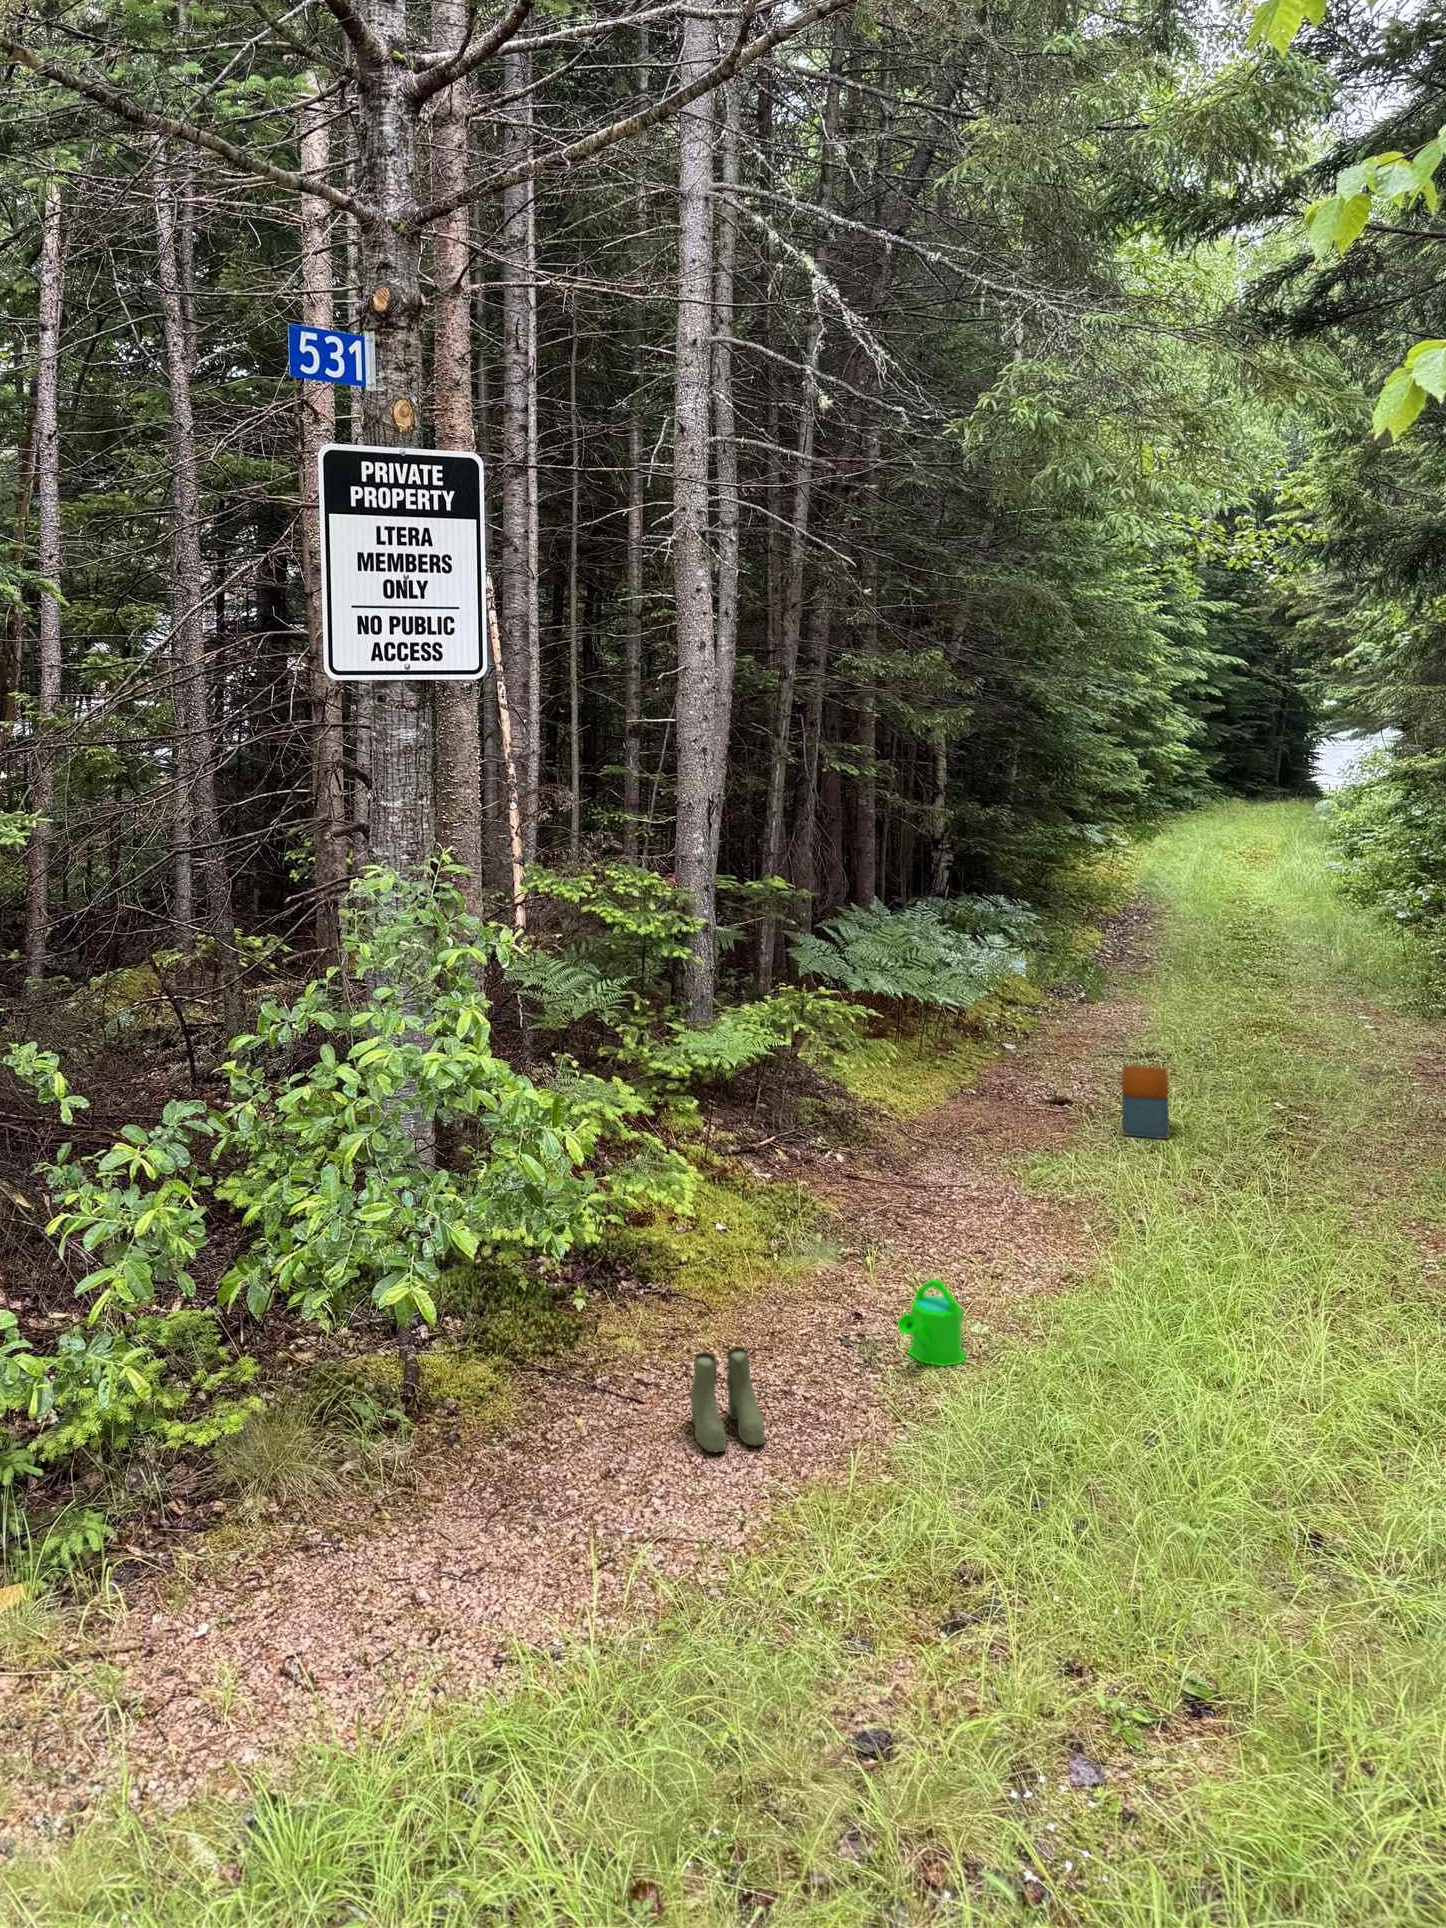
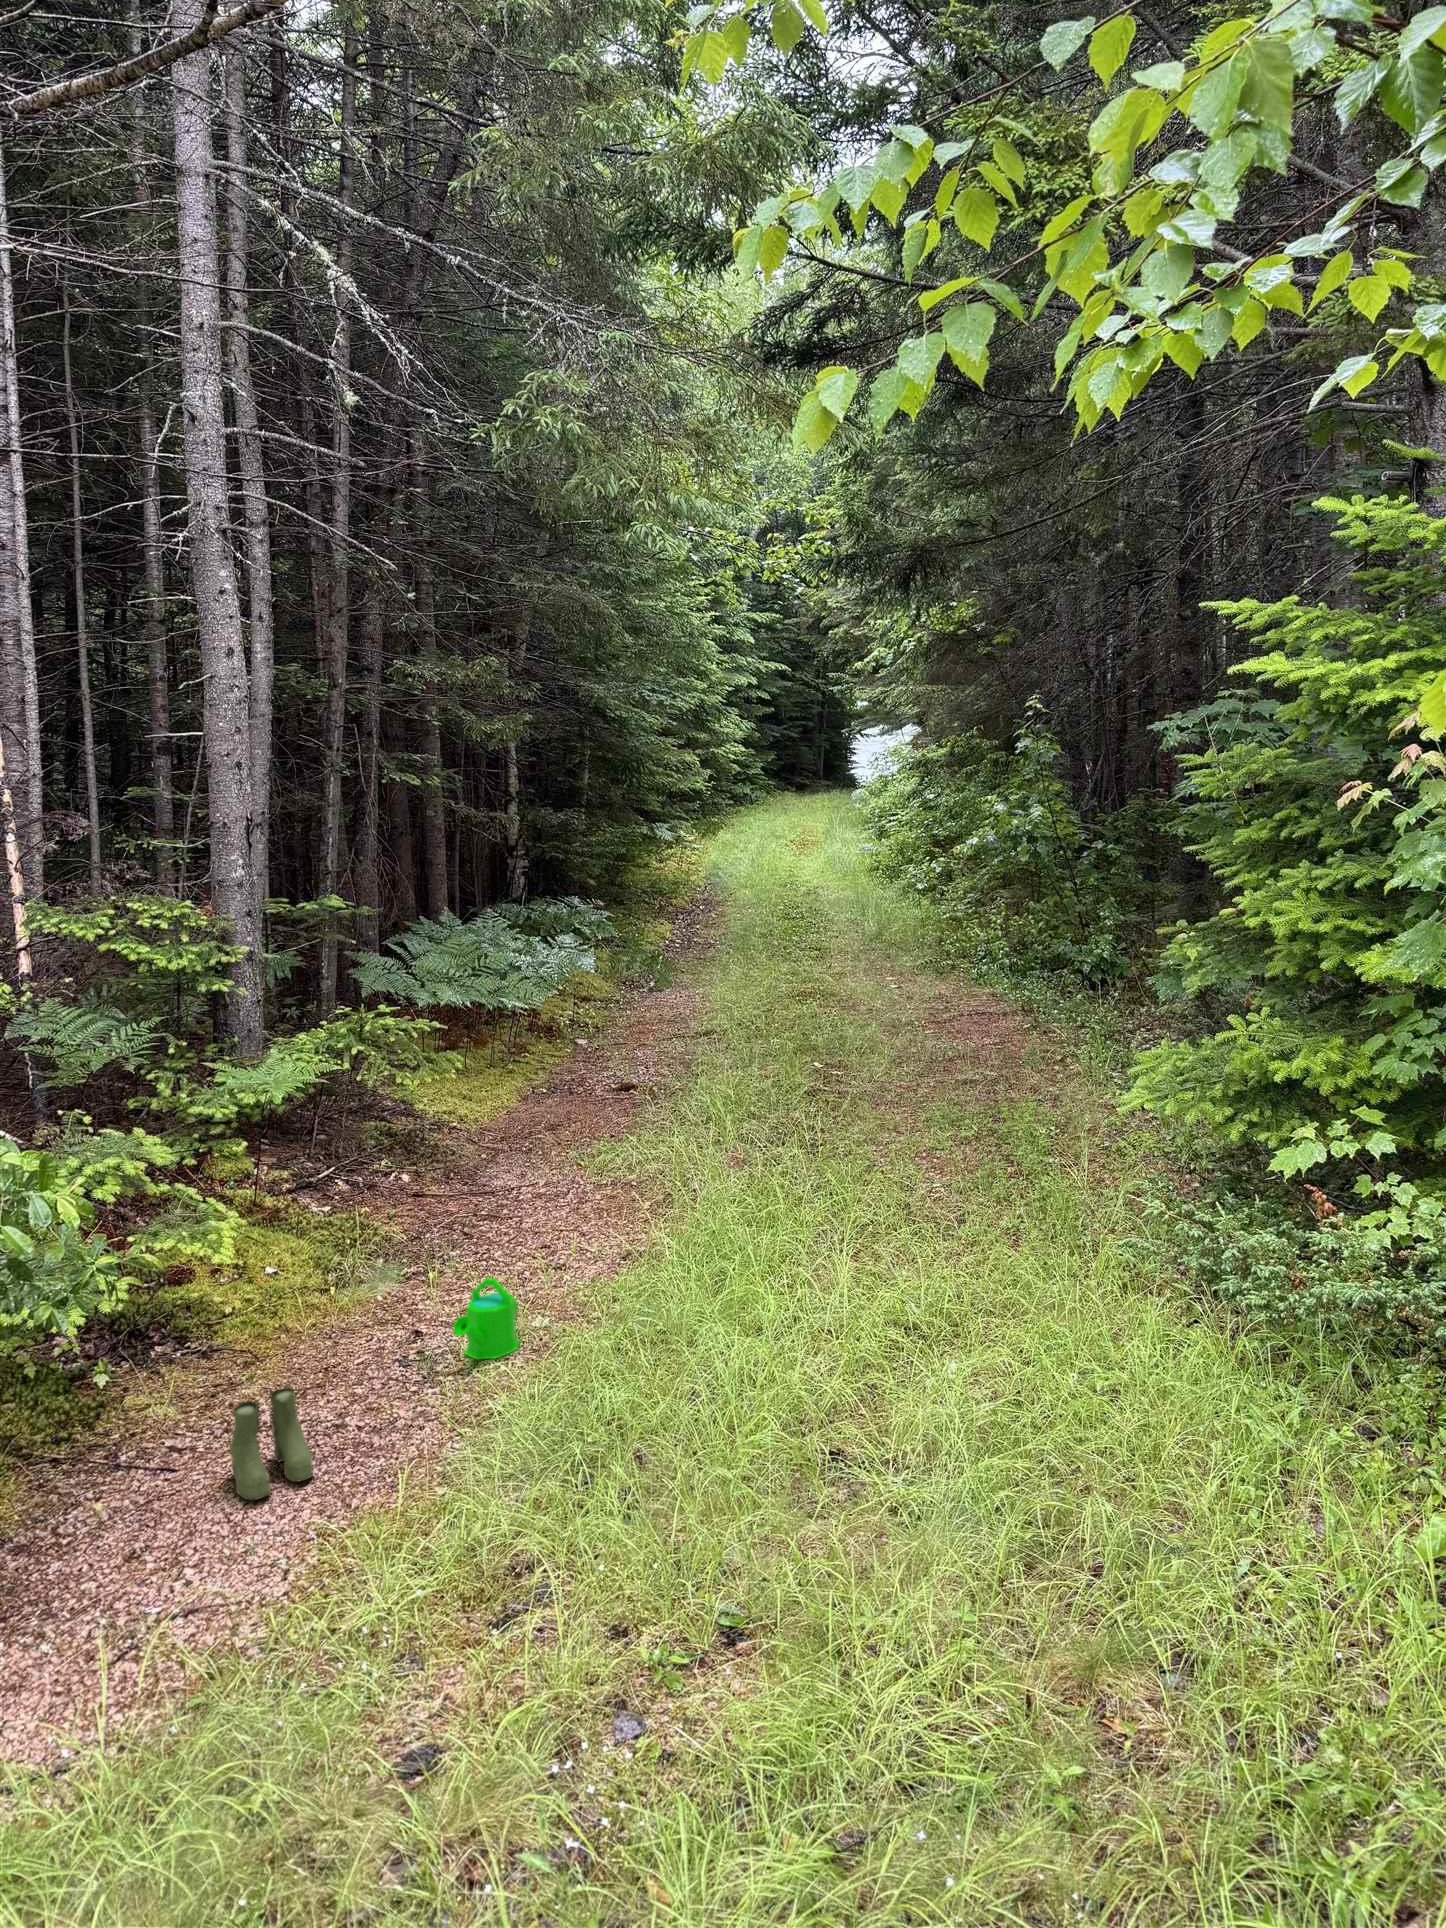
backpack: present [1122,1065,1169,1139] -> none [674,1046,716,1112]

